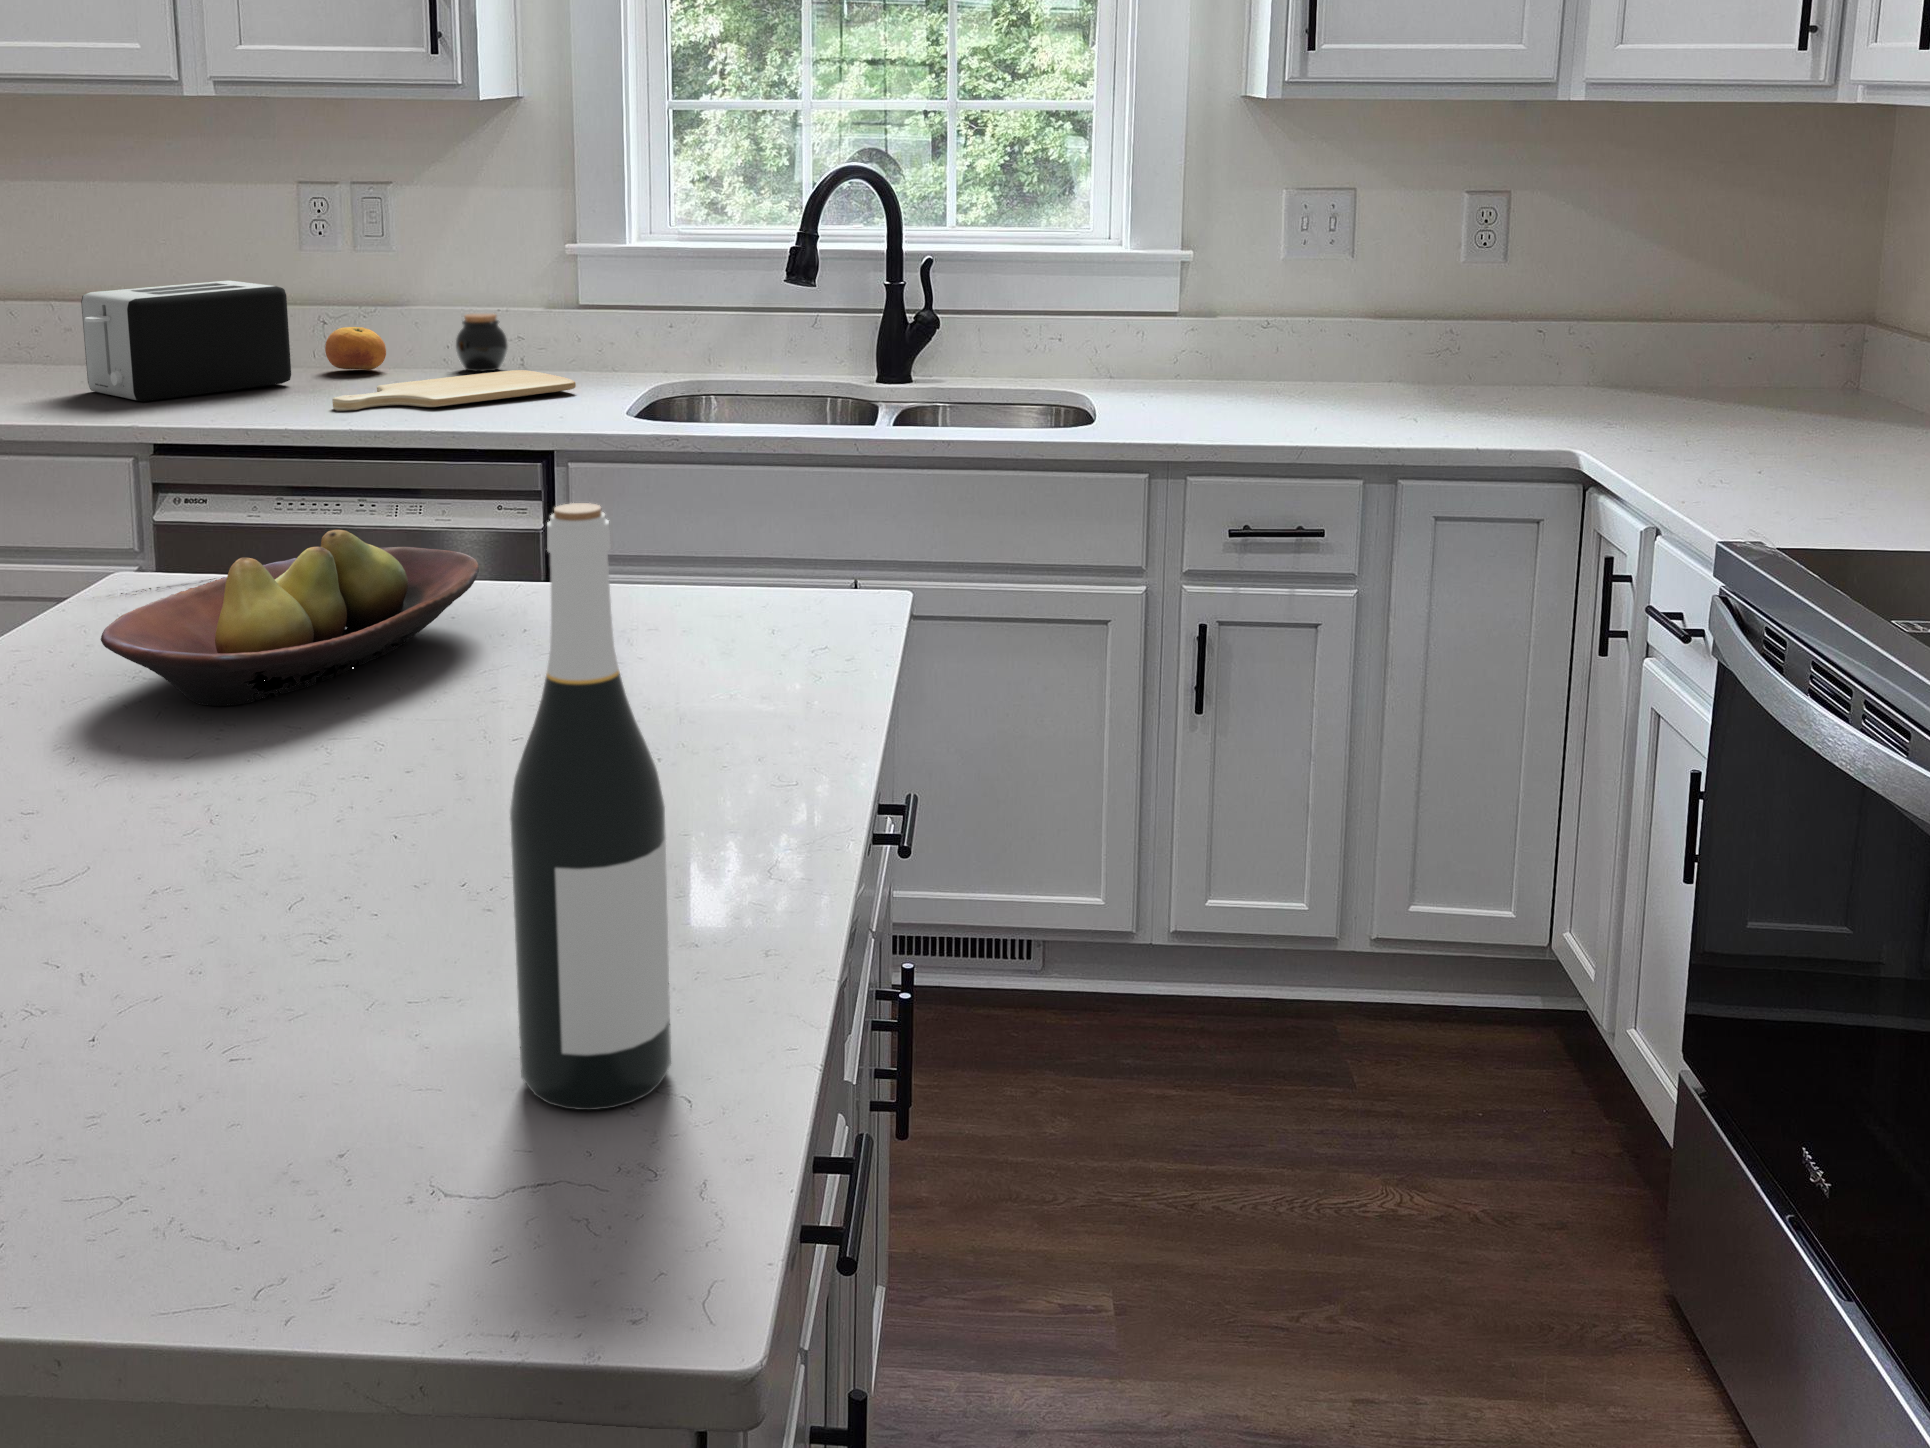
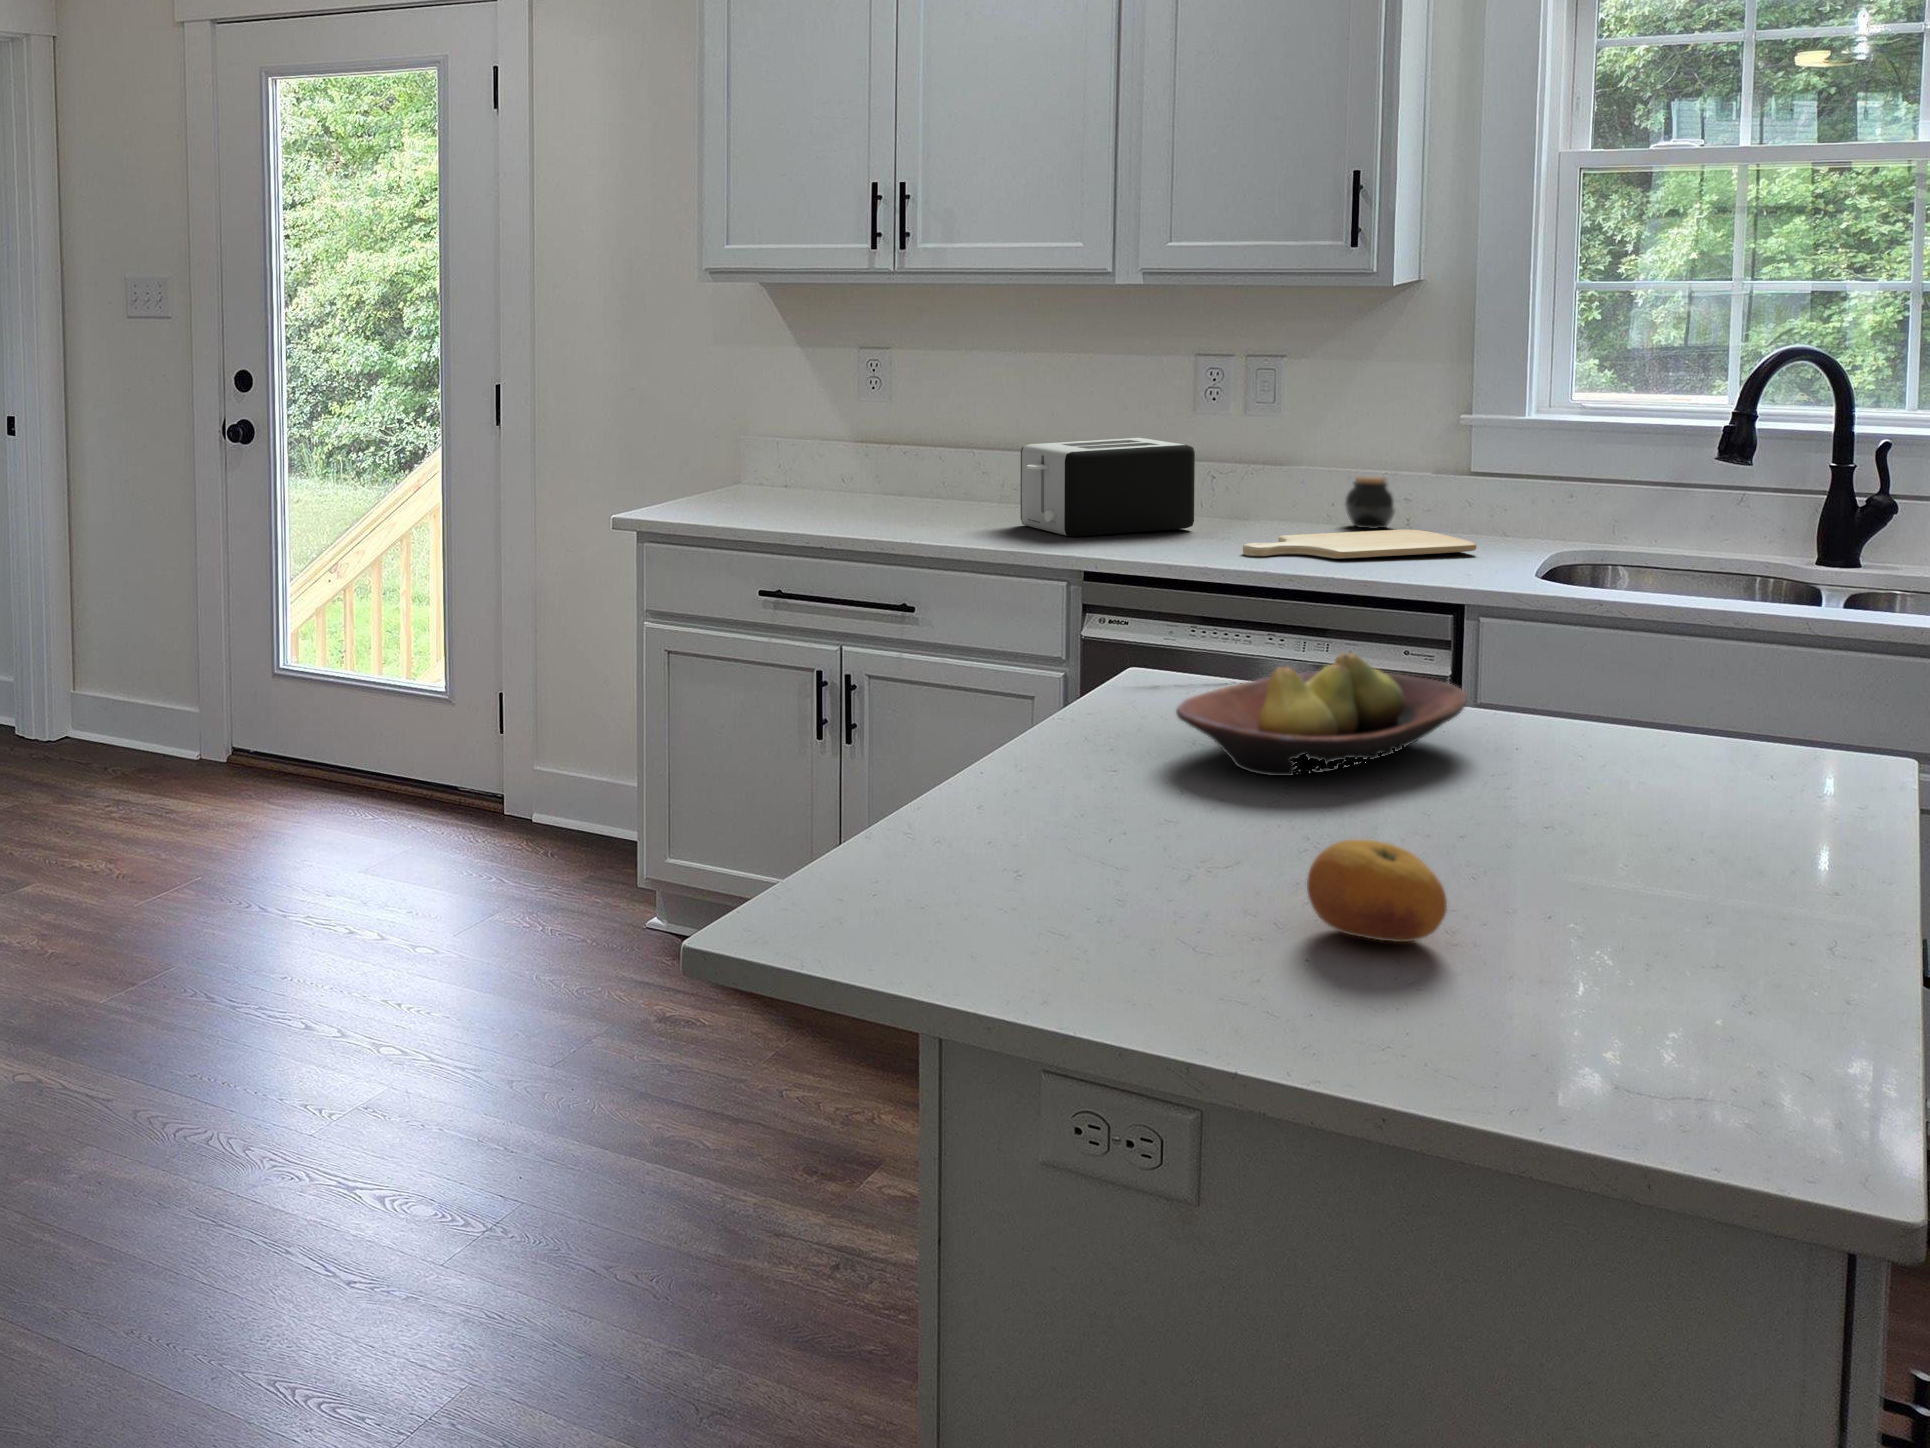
fruit: present [325,327,386,370] -> present [1307,840,1447,942]
wine bottle: present [510,503,671,1110] -> none [1625,642,1758,1067]

